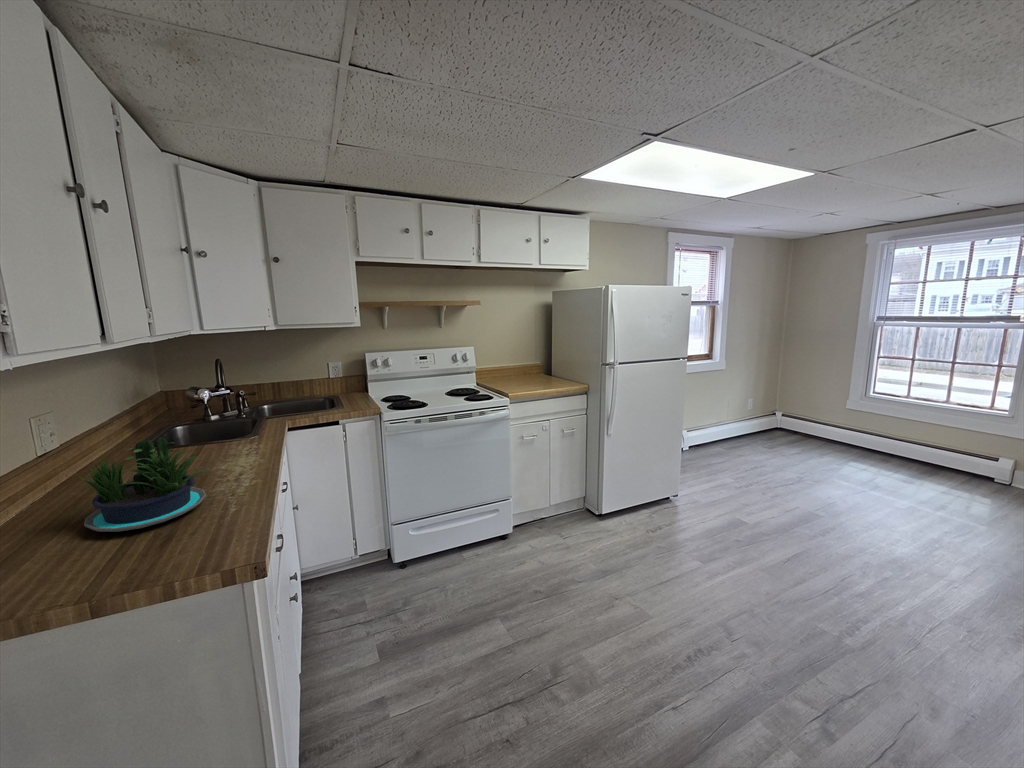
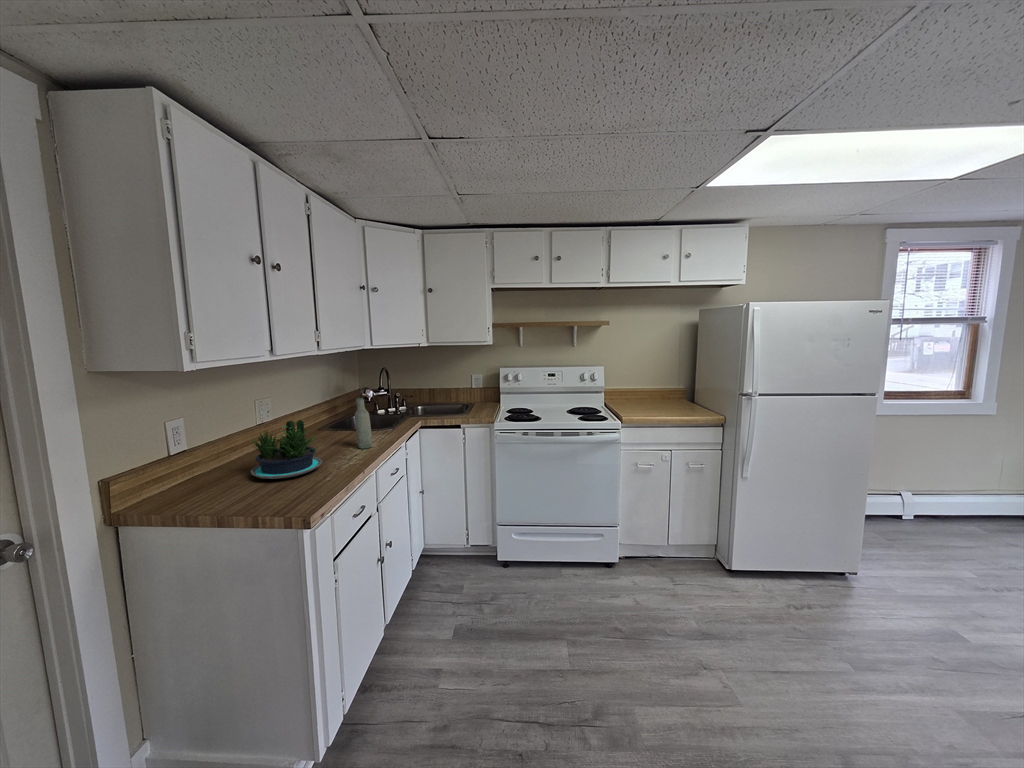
bottle: none [224,398,253,466] -> present [354,398,372,449]

